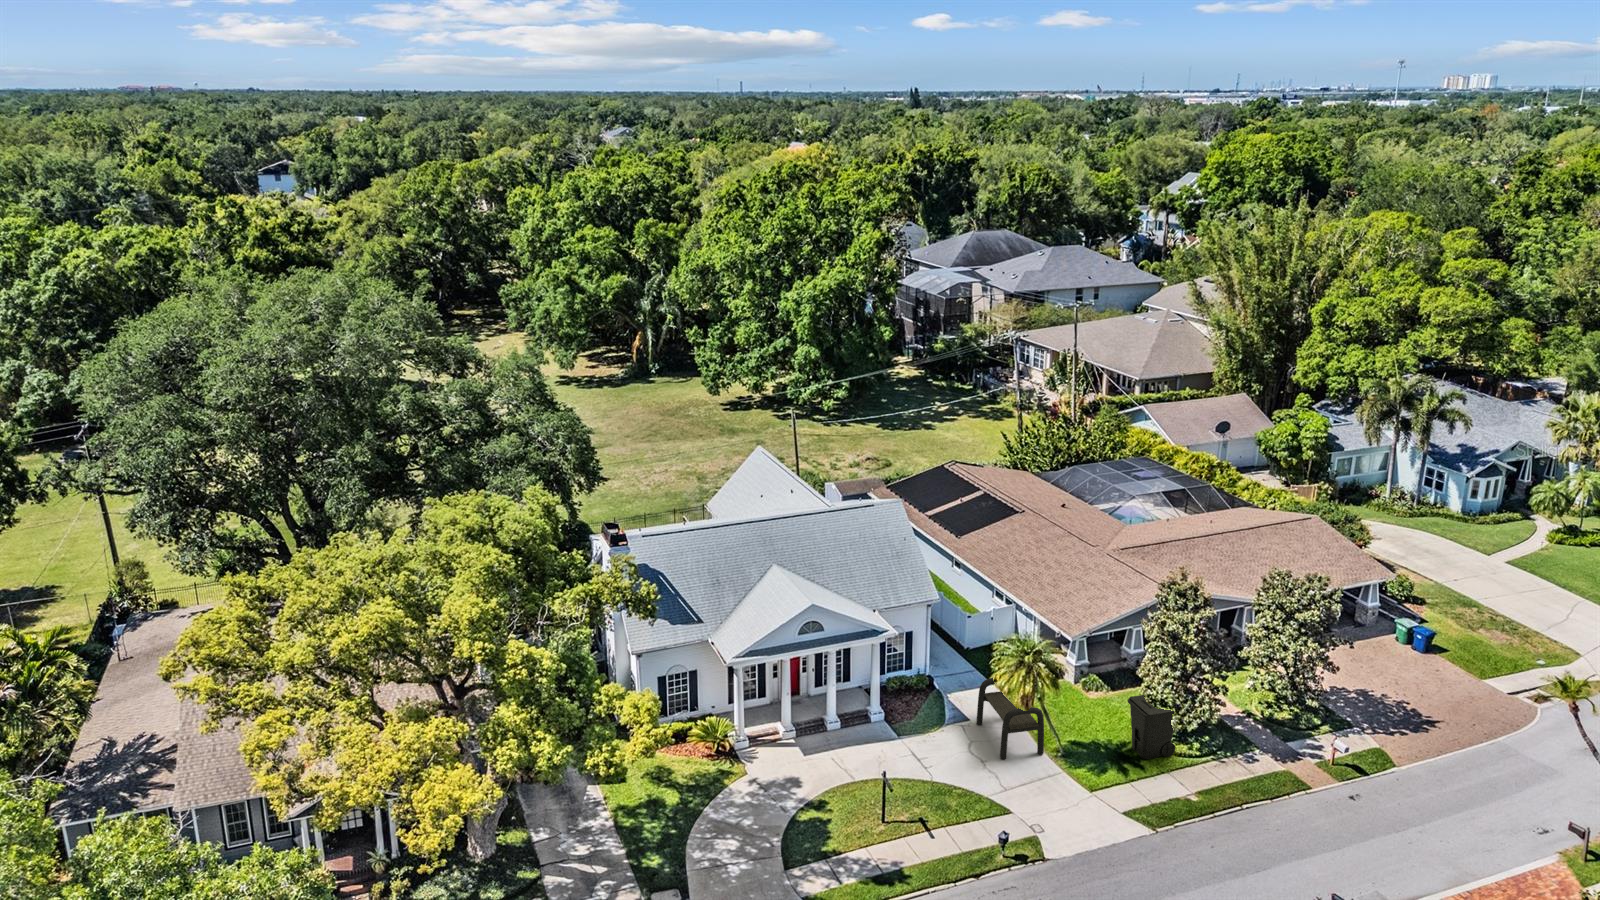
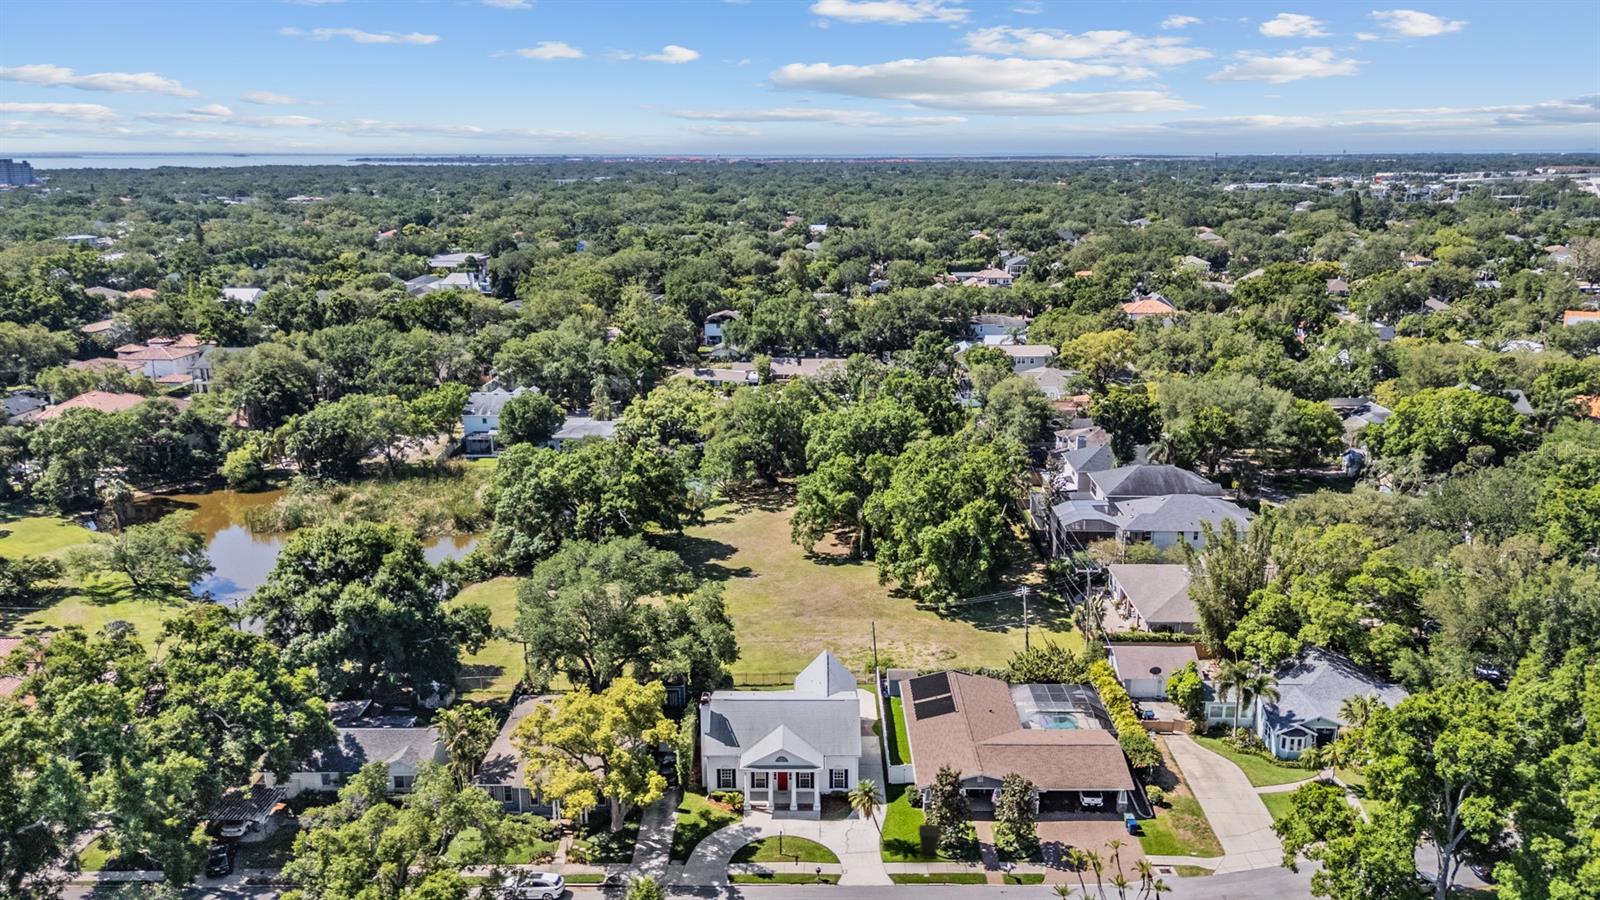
bench: present [976,678,1044,759] -> none [855,801,880,843]

